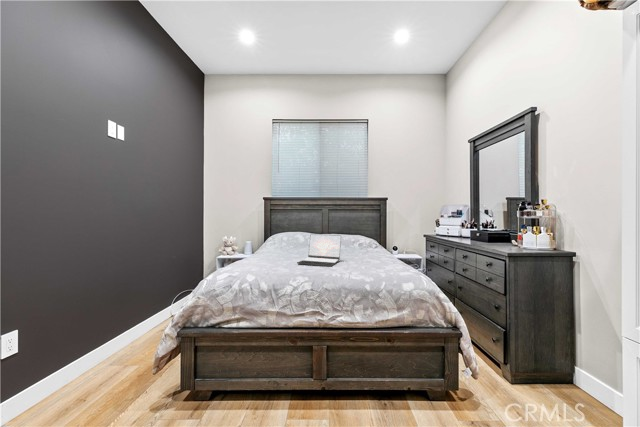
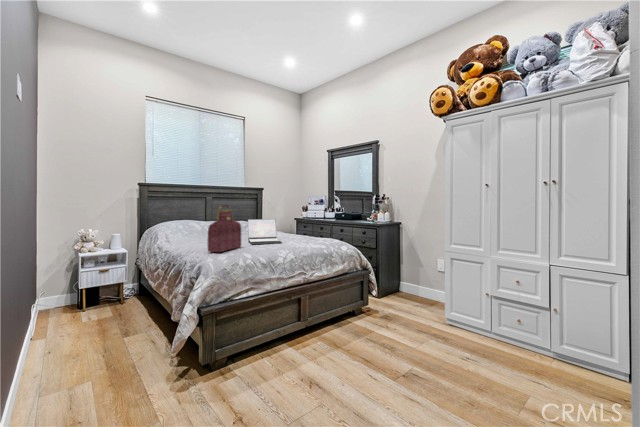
handbag: none [230,218,279,270] -> present [208,205,241,252]

